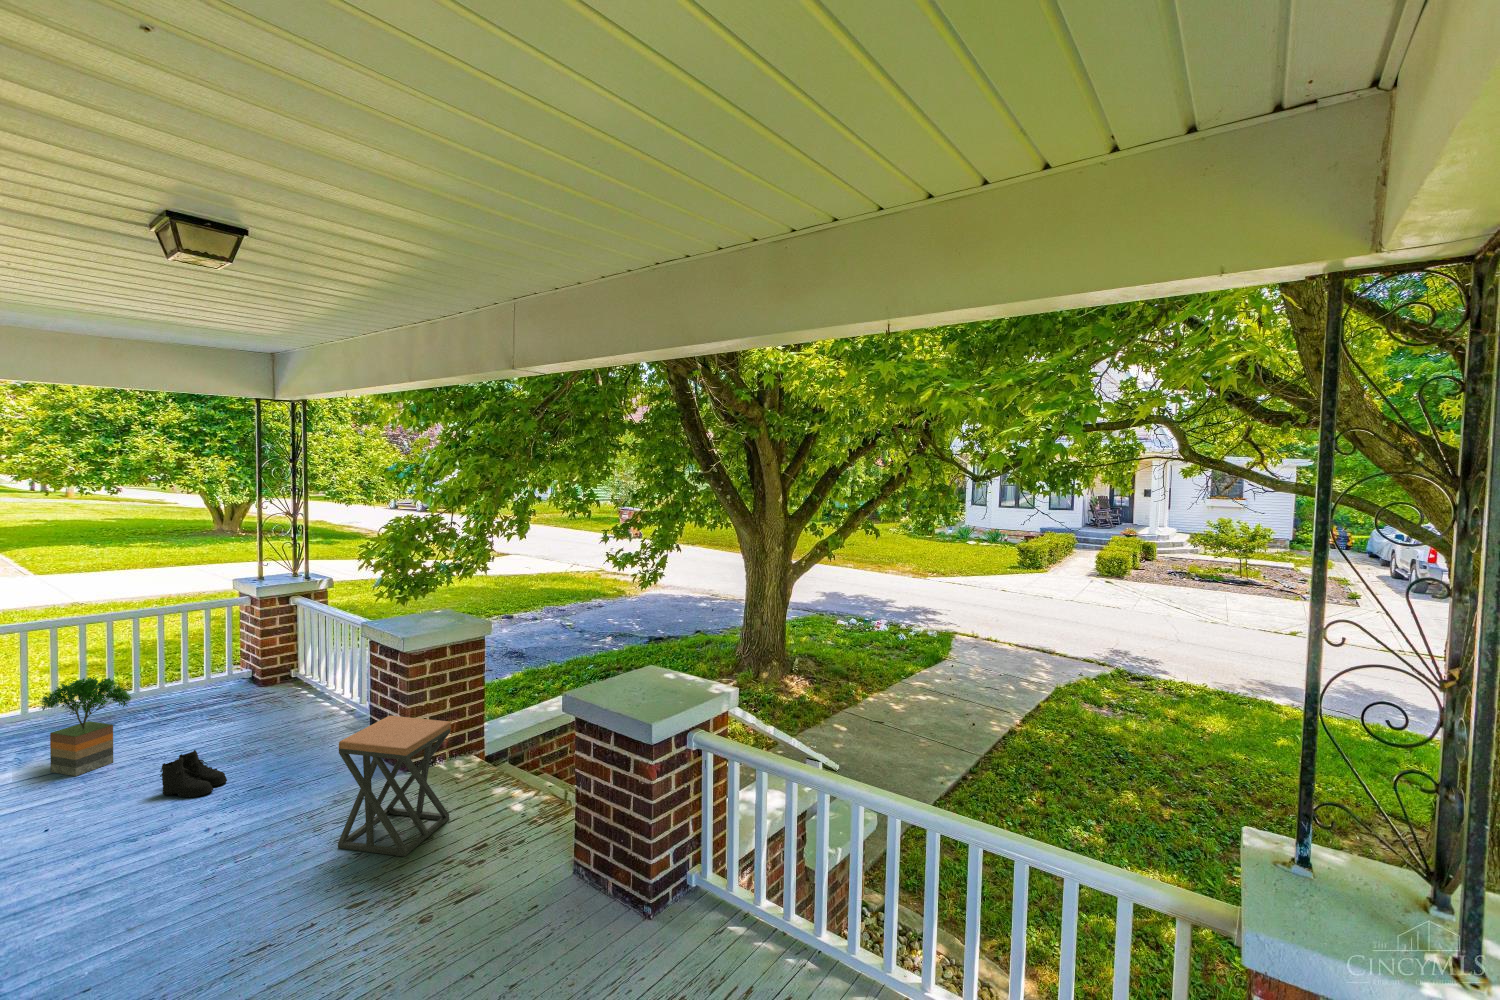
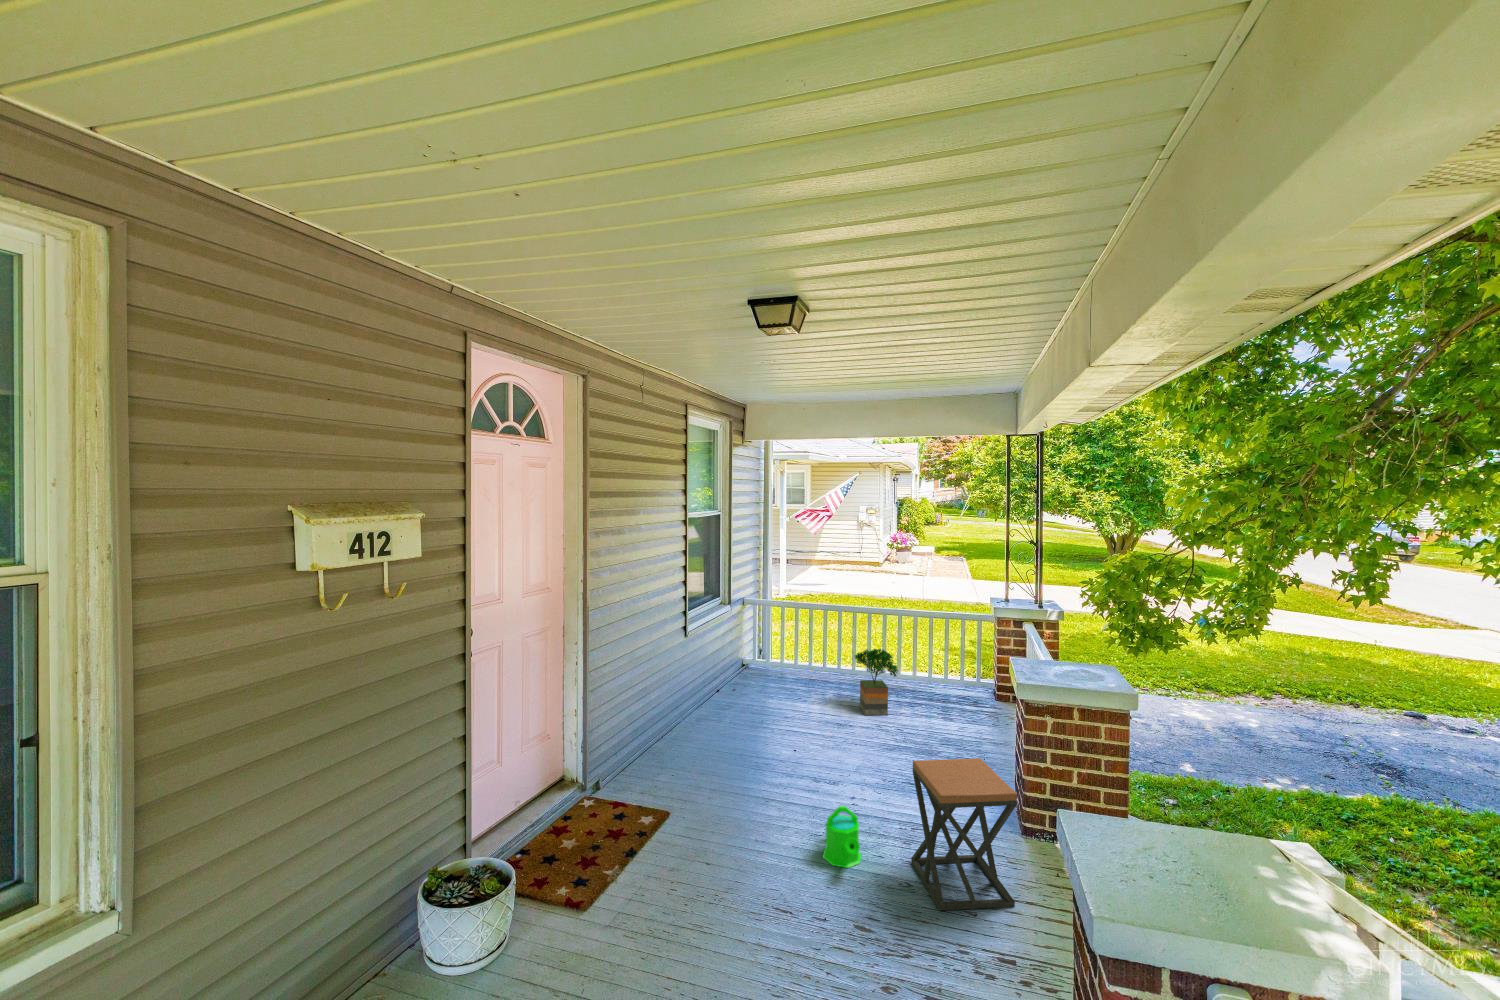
boots: present [160,750,227,797] -> none [881,725,919,764]
watering can: none [226,828,308,903] -> present [823,806,861,868]

